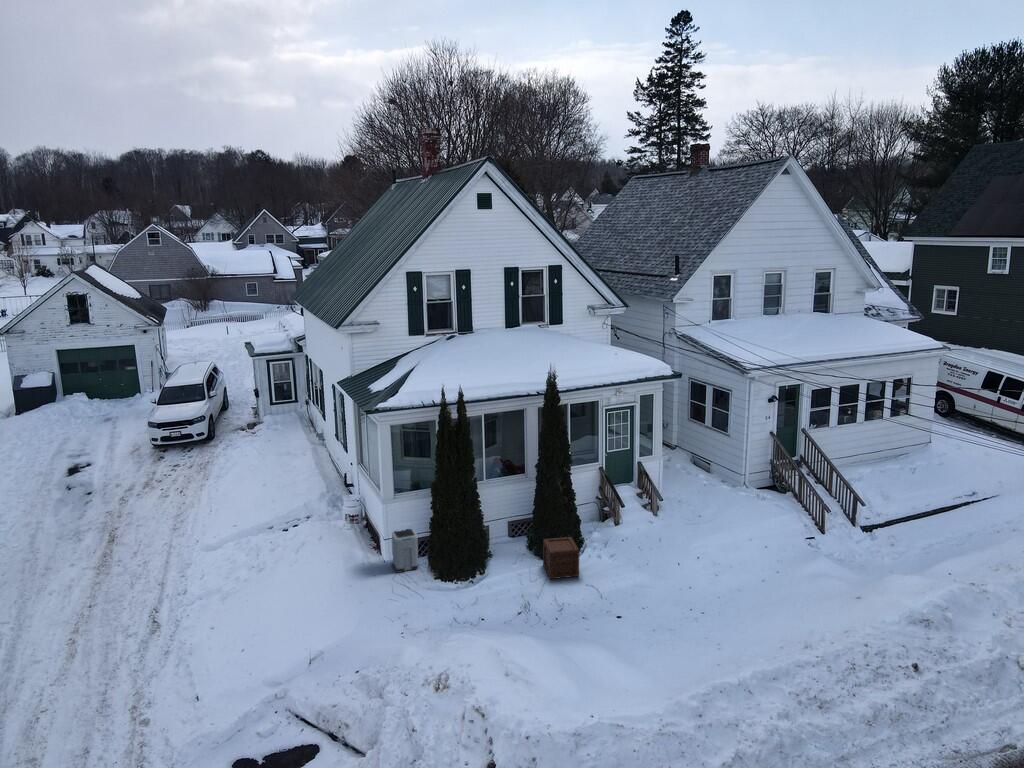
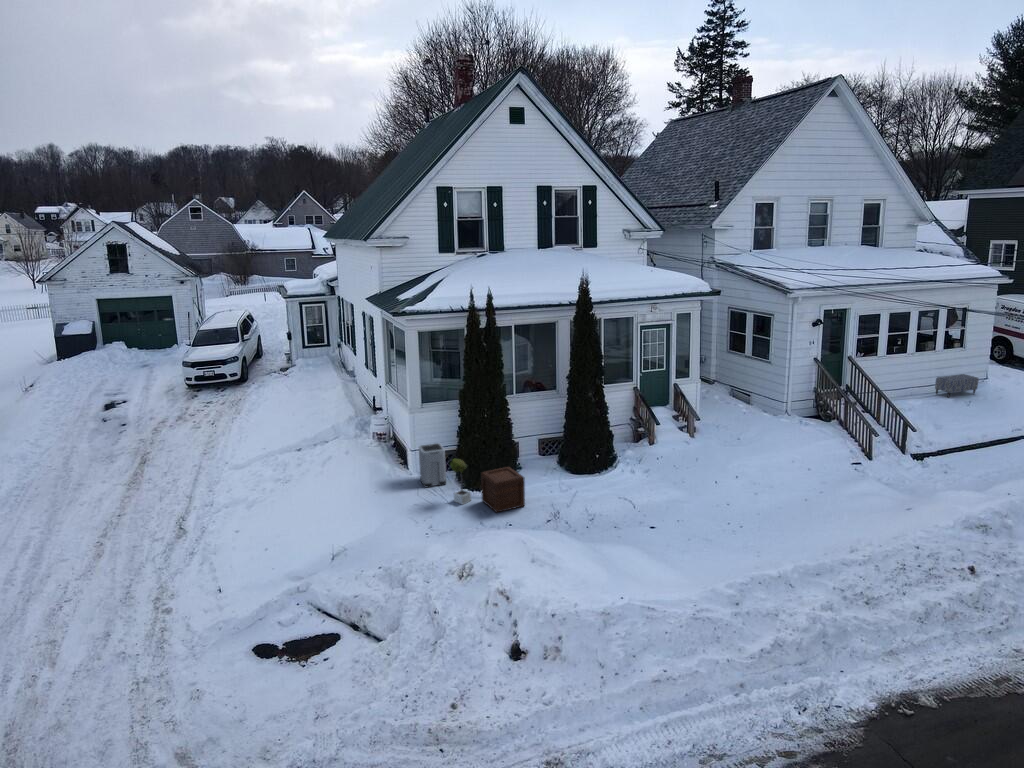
bench: none [882,440,923,464] -> present [935,374,979,398]
wooden crate: present [543,537,580,579] -> present [481,467,525,512]
potted tree: none [423,548,443,593] -> present [450,459,471,504]

